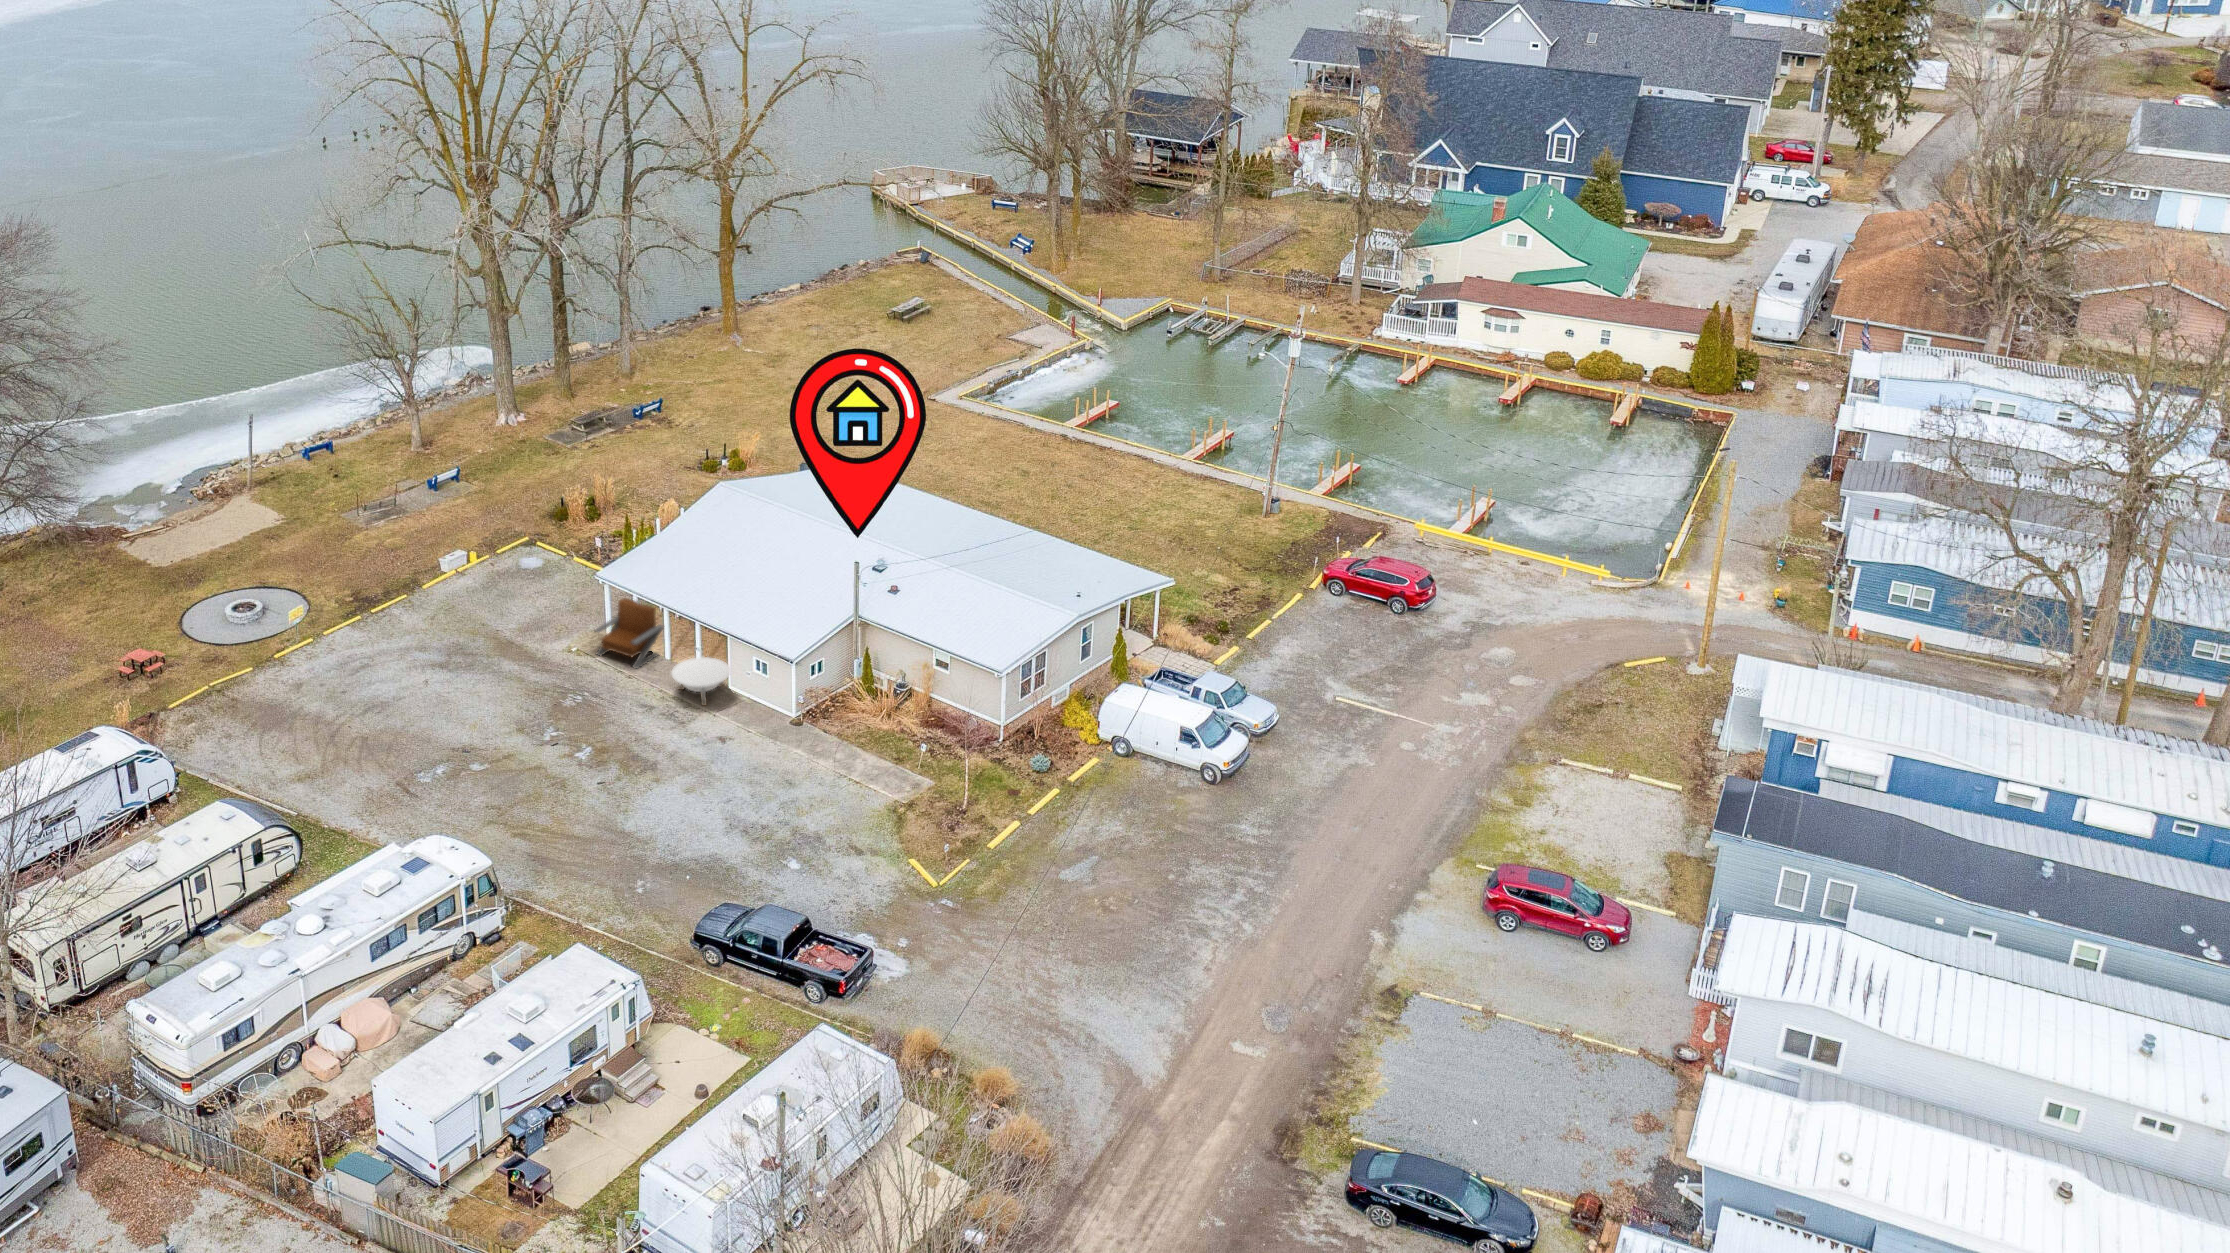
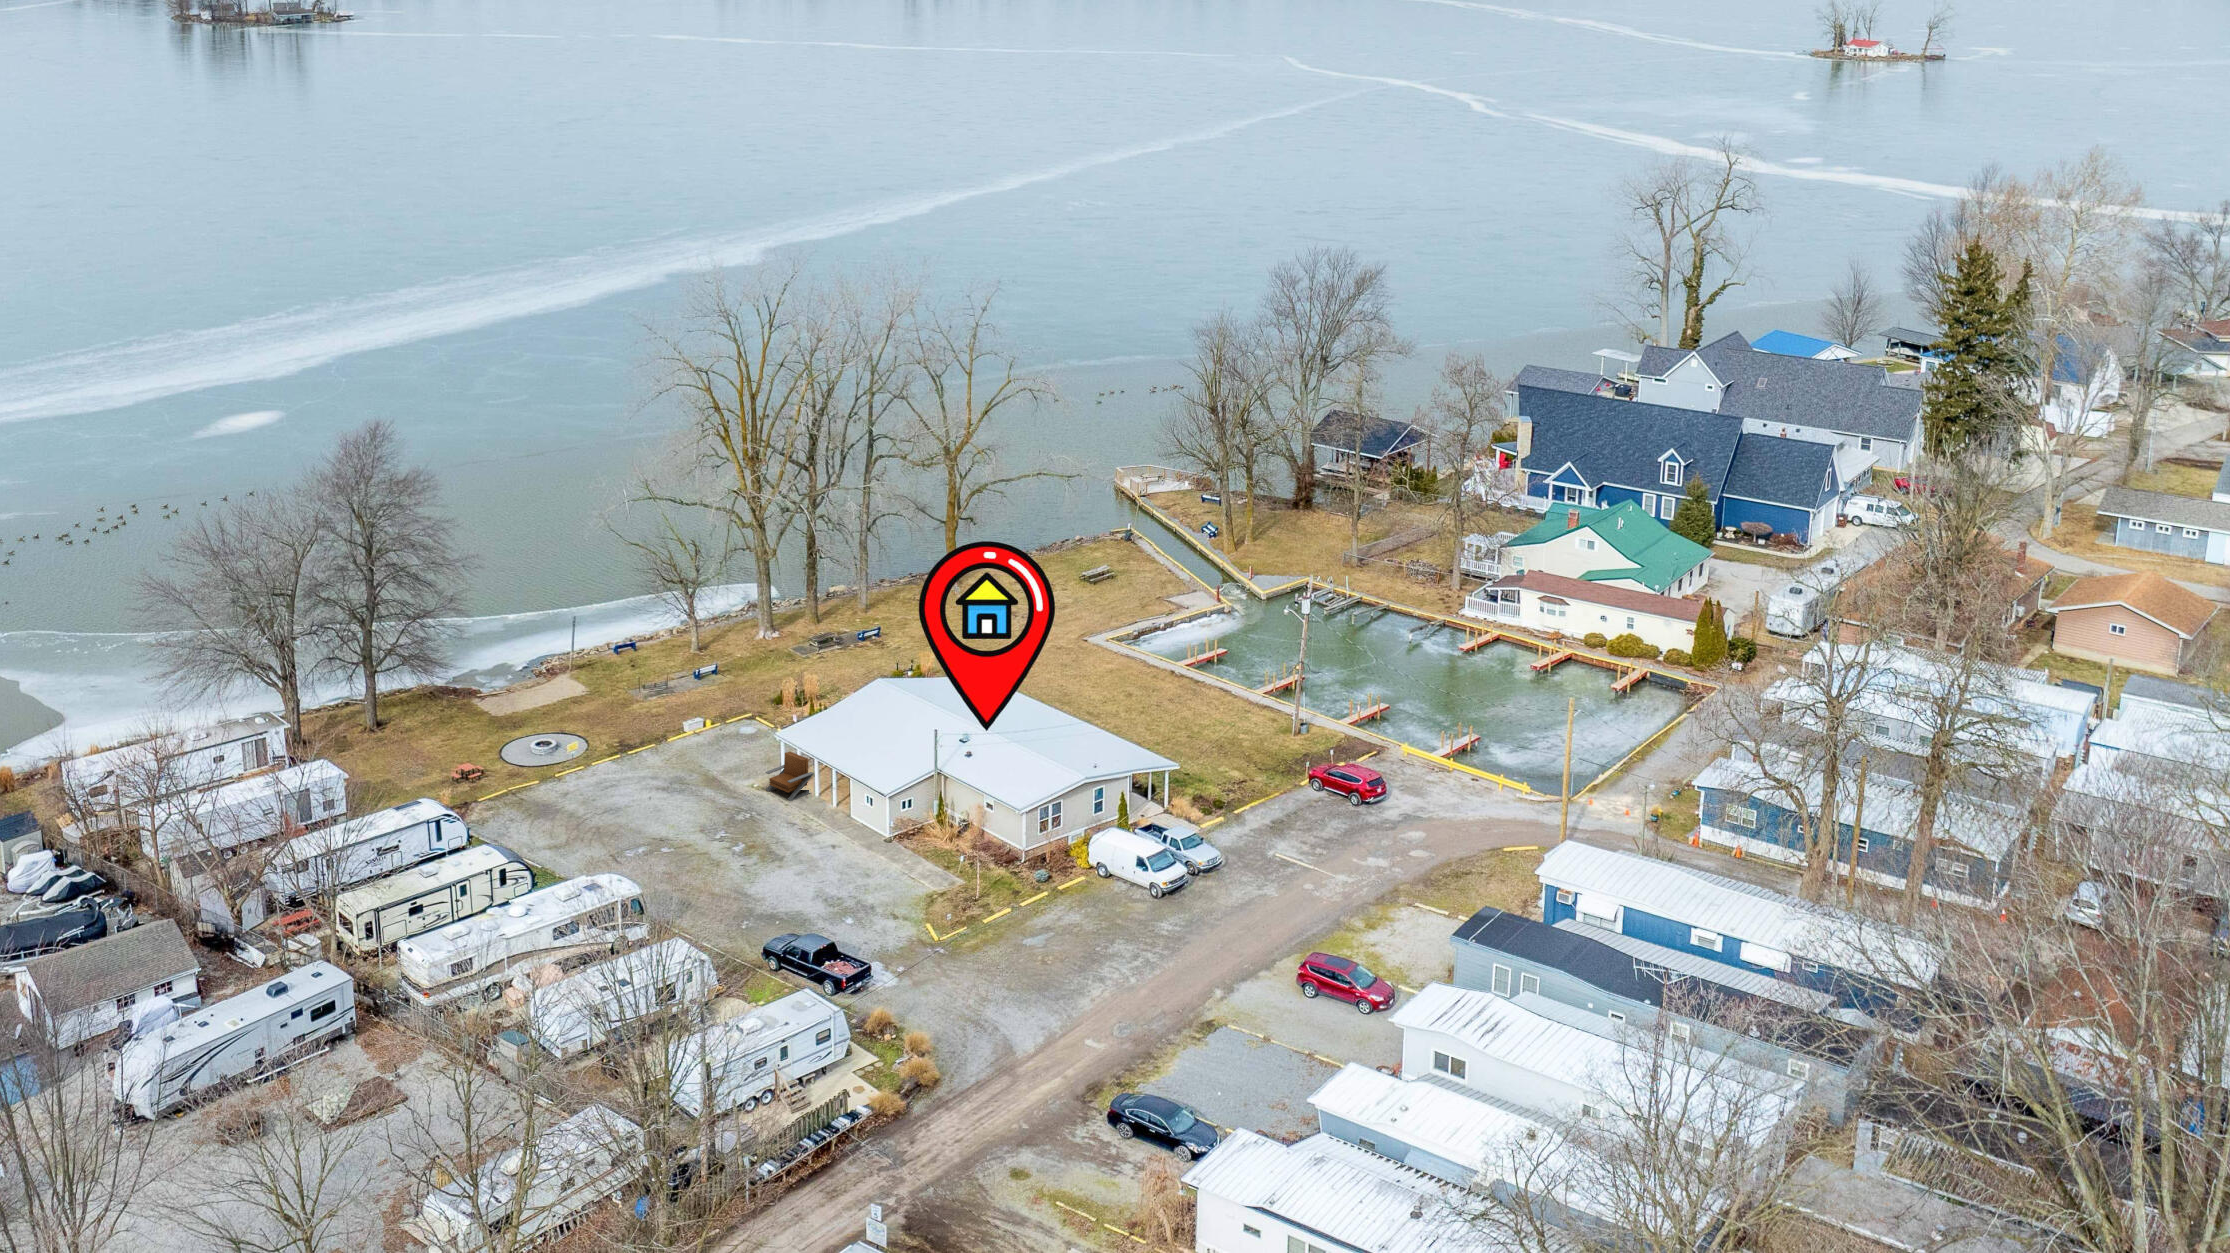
round table: present [672,657,731,706] -> none [808,794,849,826]

